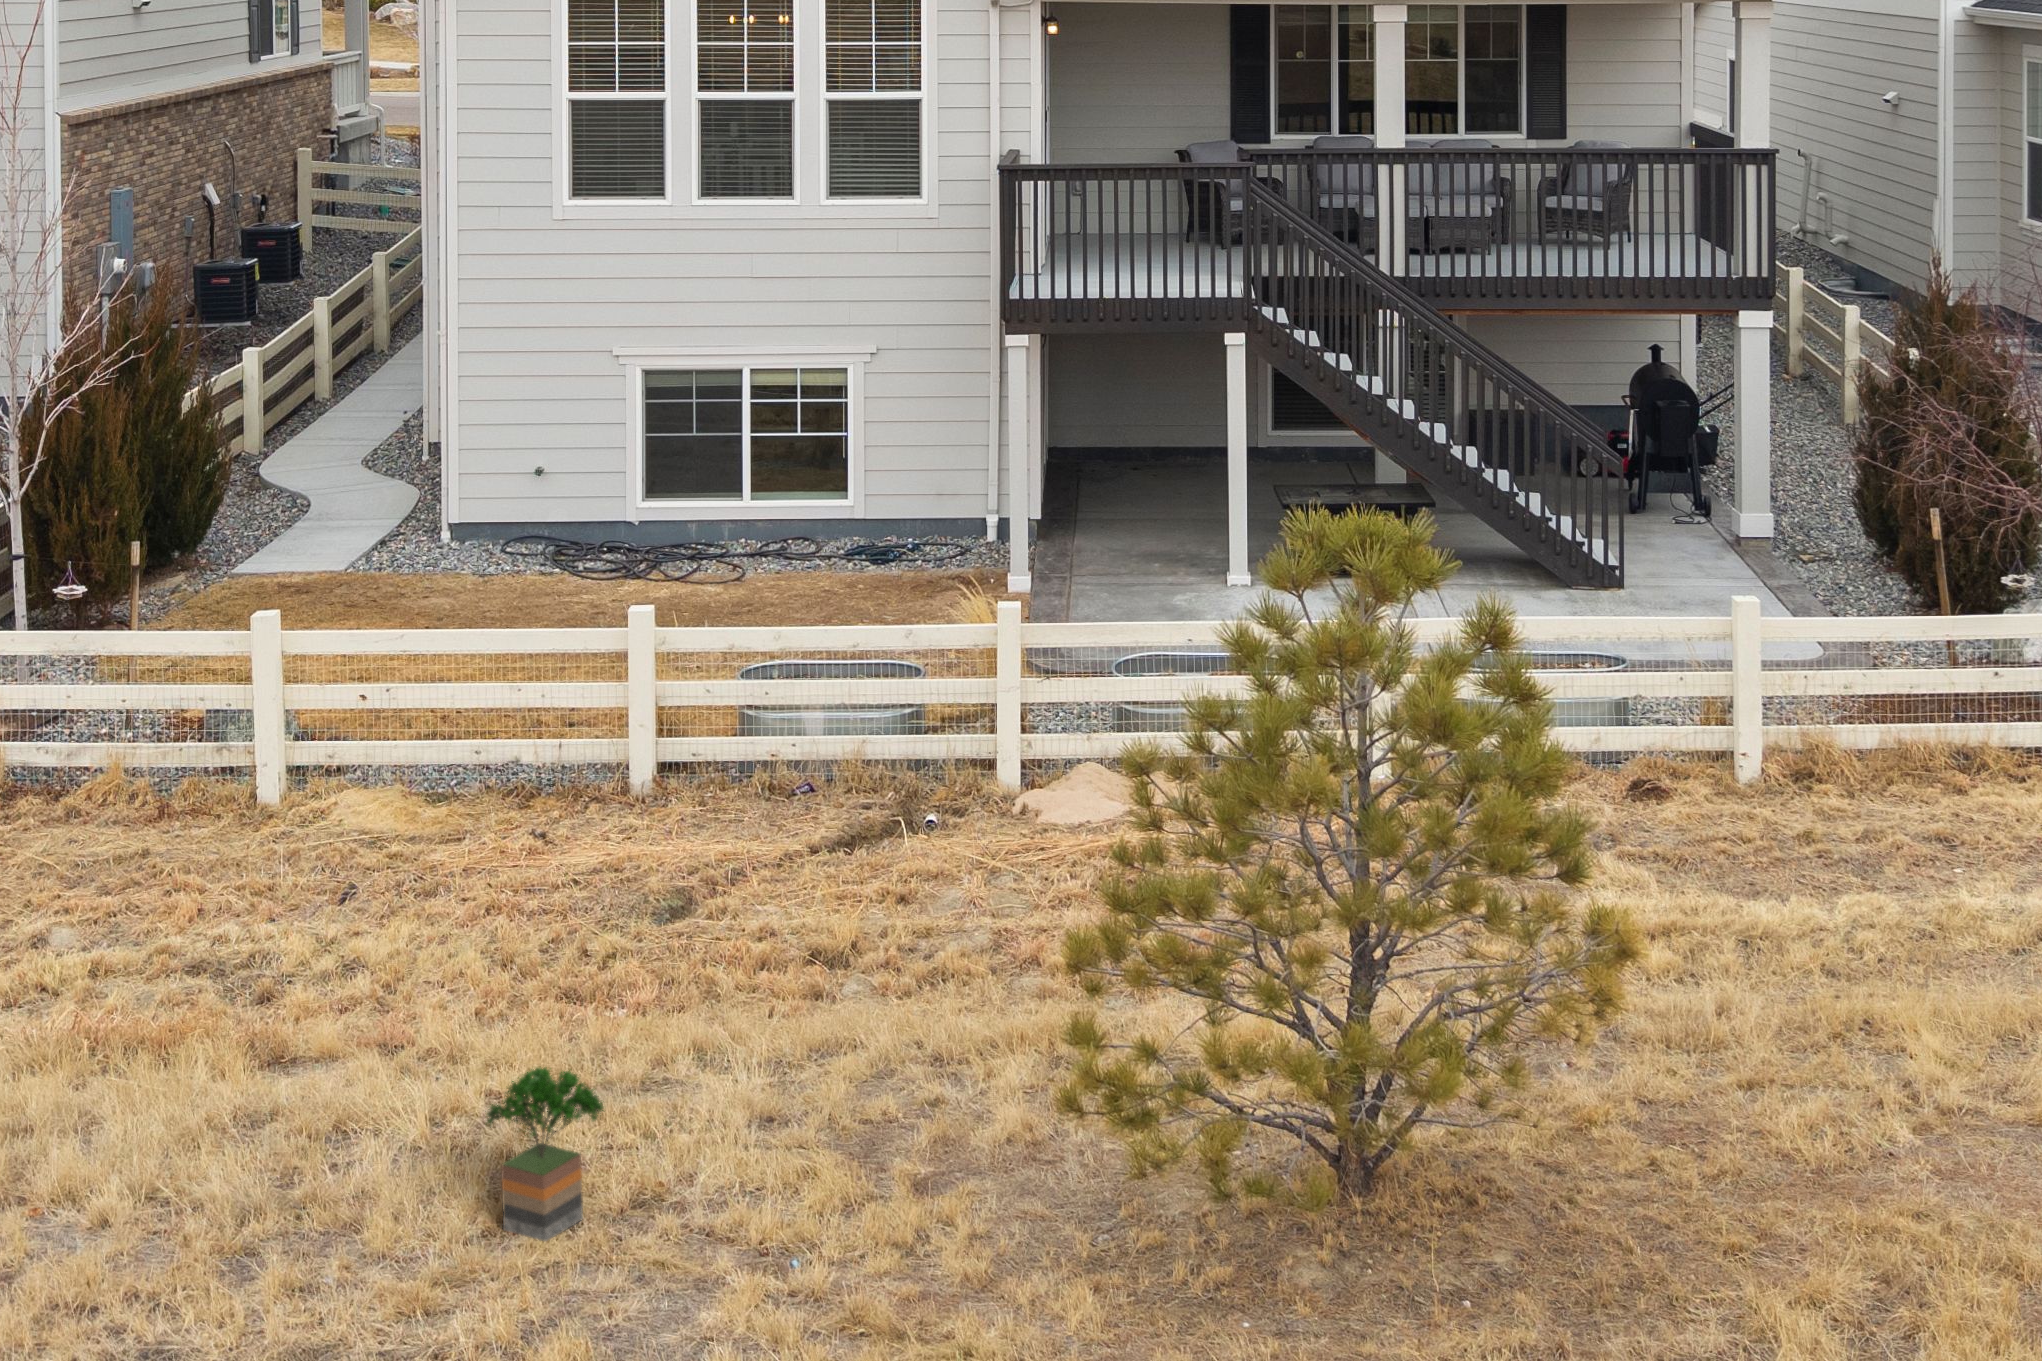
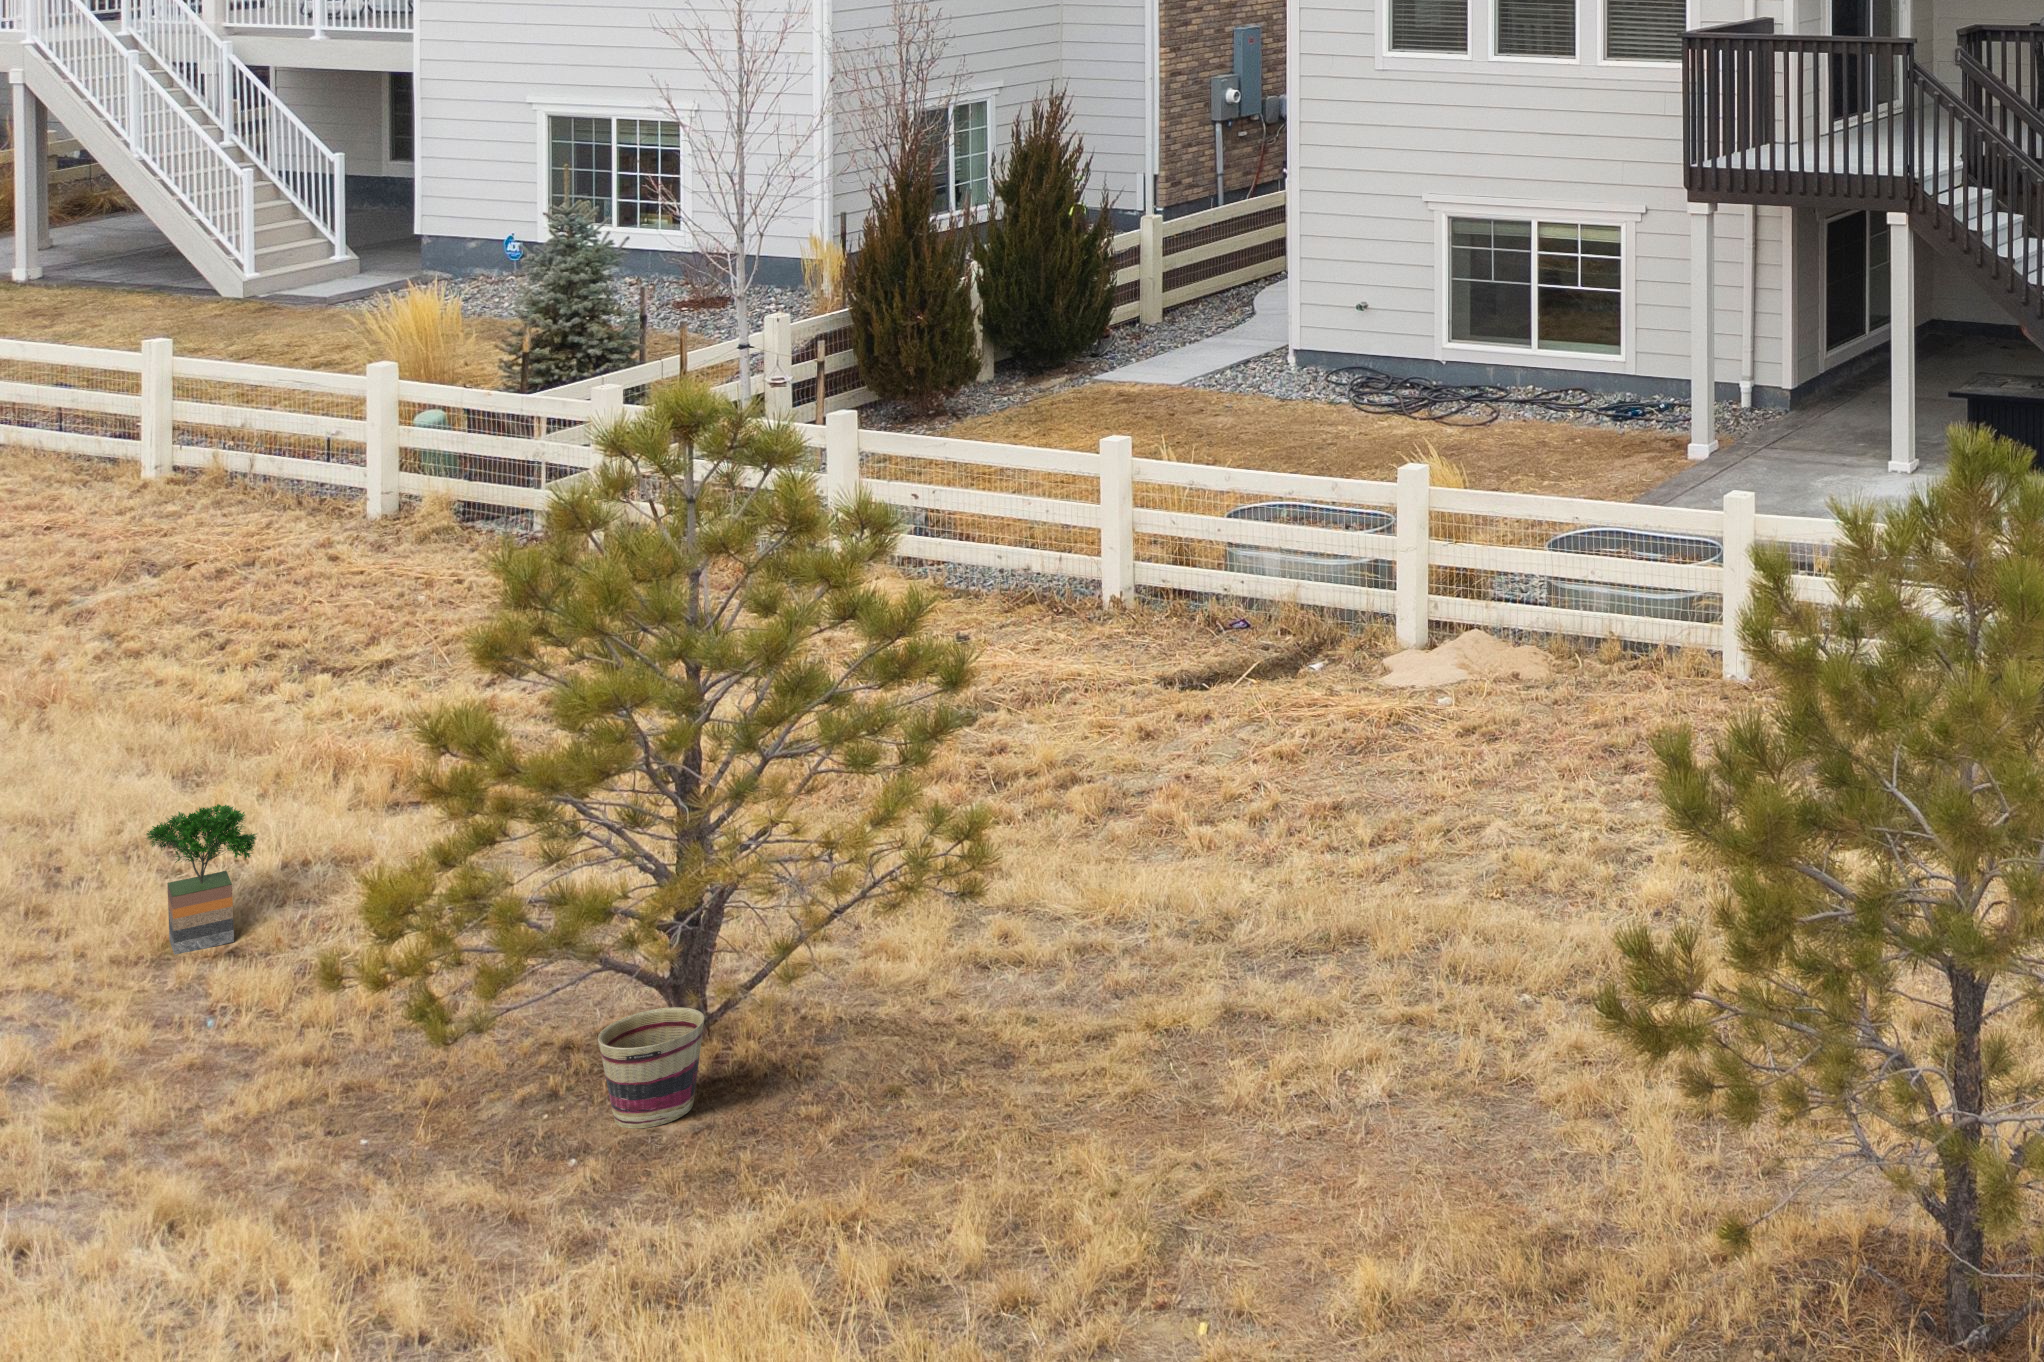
basket: none [1355,1172,1453,1300] -> present [598,1007,704,1129]

